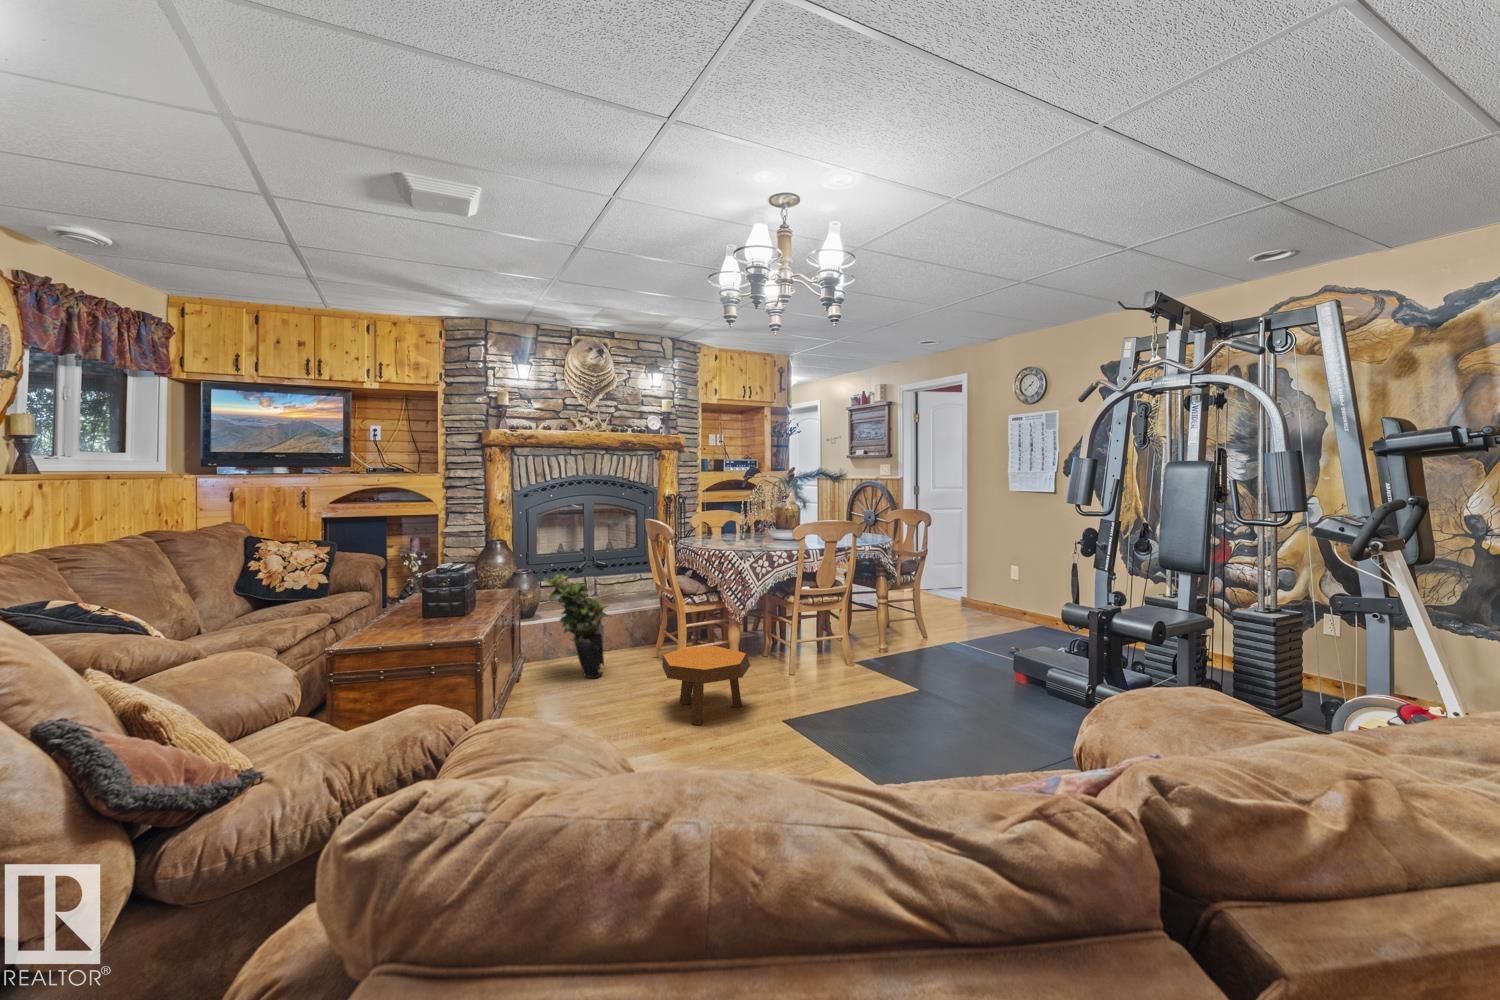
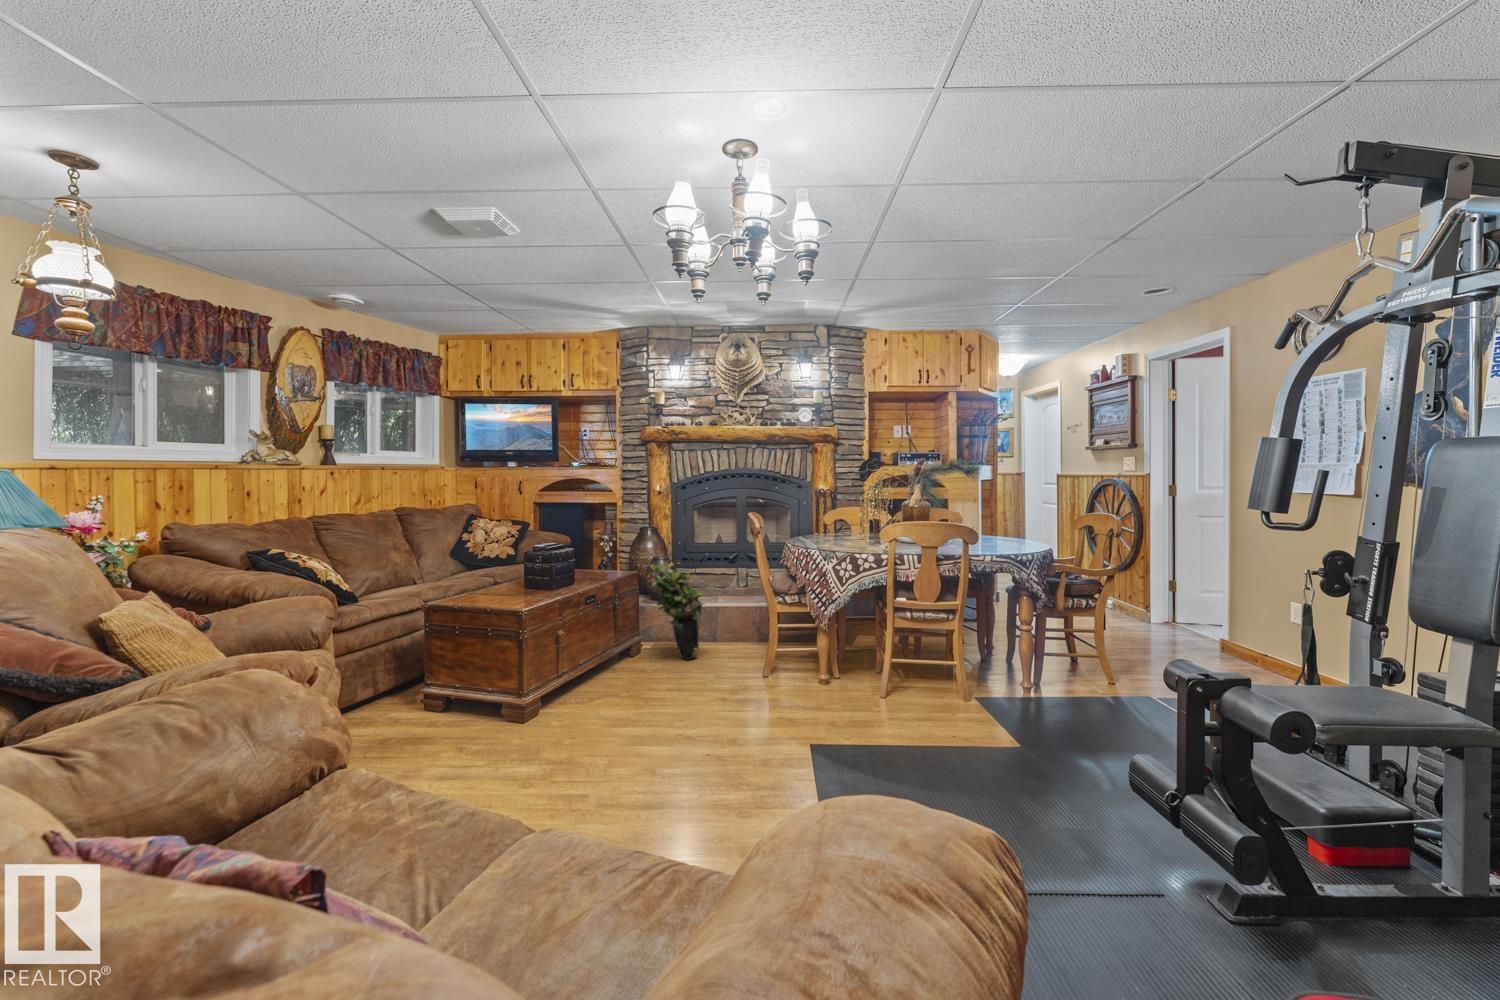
footstool: present [662,646,750,725] -> none [706,643,795,720]

